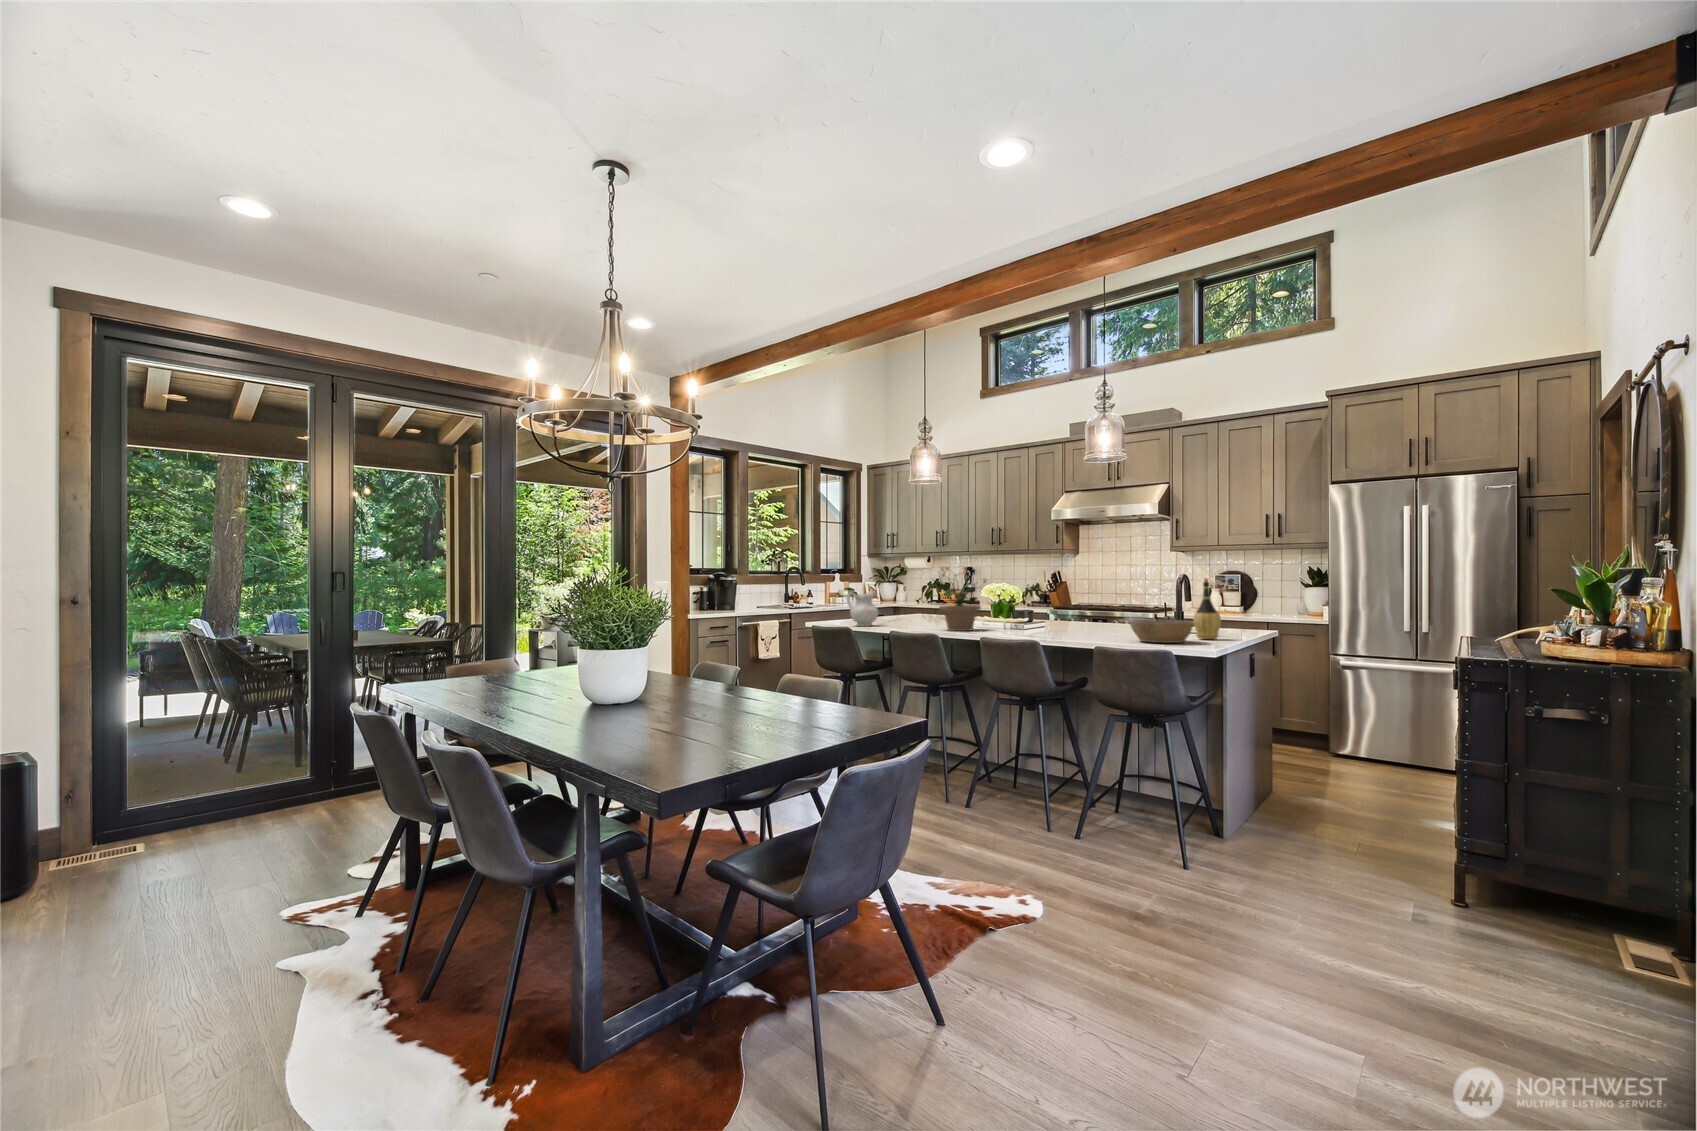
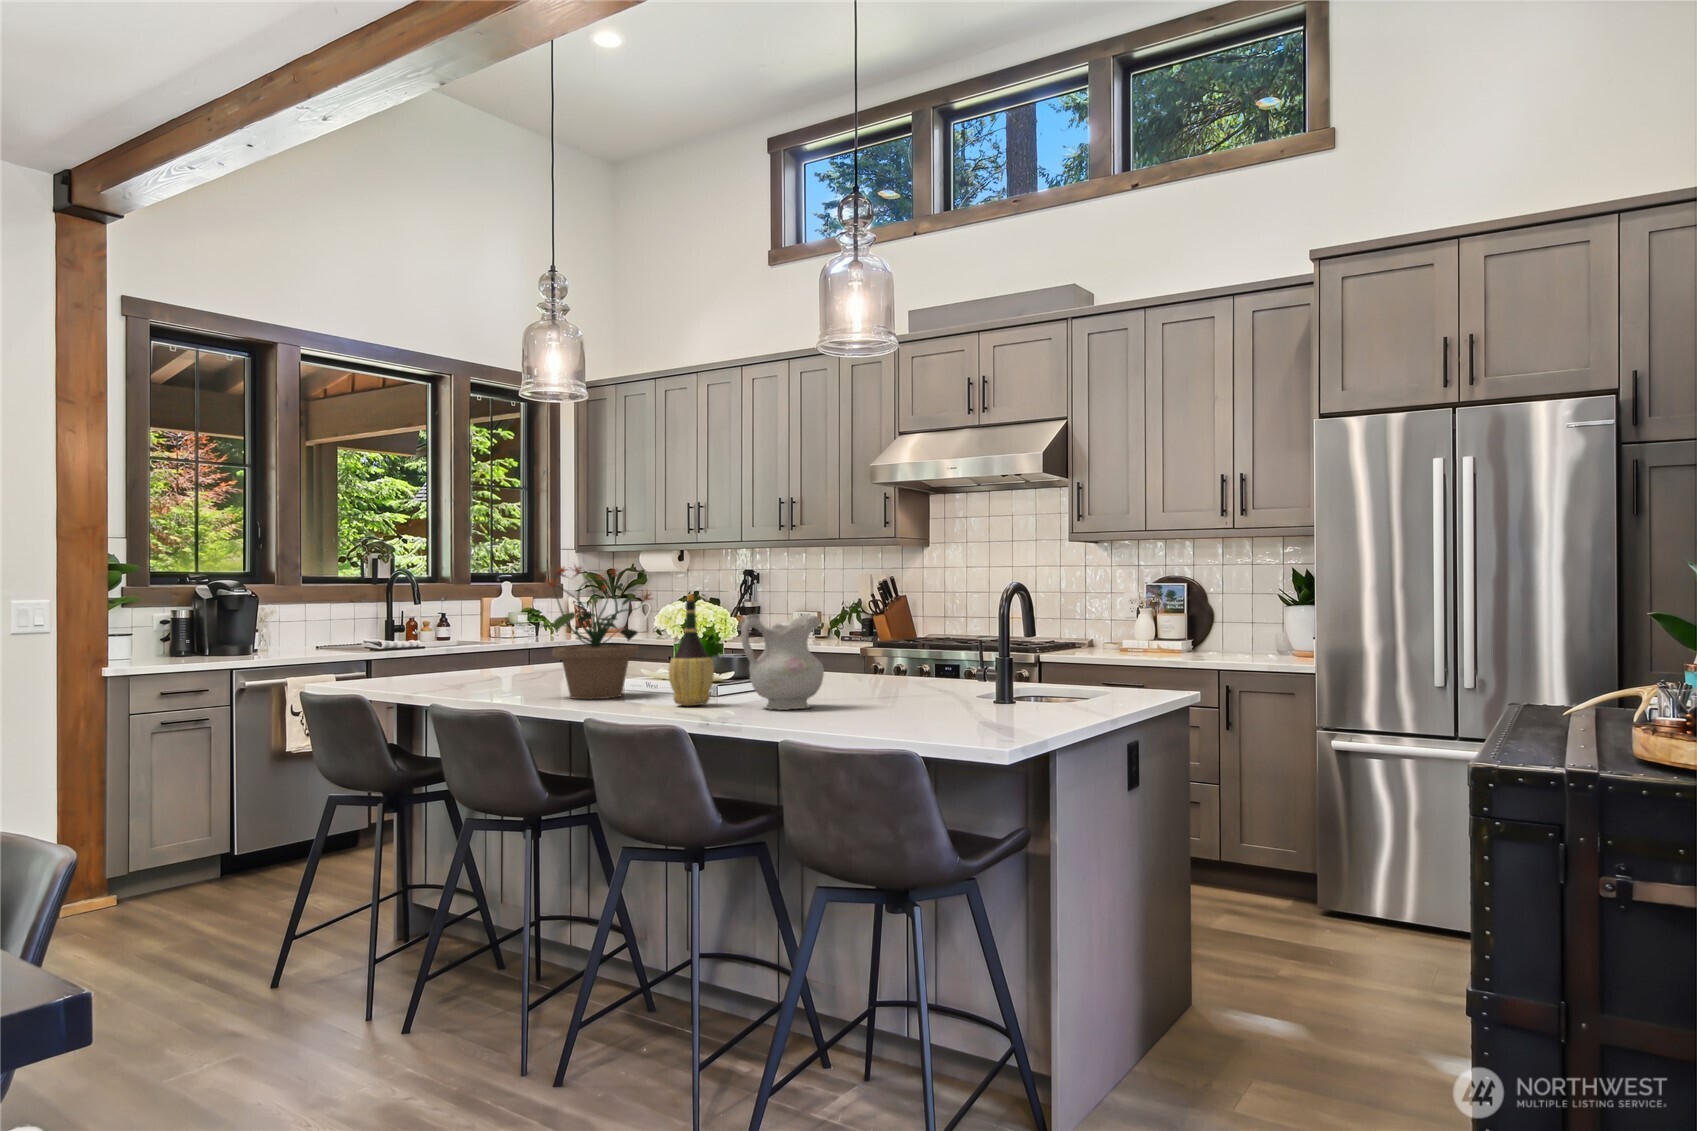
wine bottle: present [1193,578,1221,639] -> present [669,594,714,706]
ceramic pitcher: present [847,590,878,626] -> present [741,614,824,710]
bowl: present [1129,620,1195,643] -> none [856,678,986,730]

